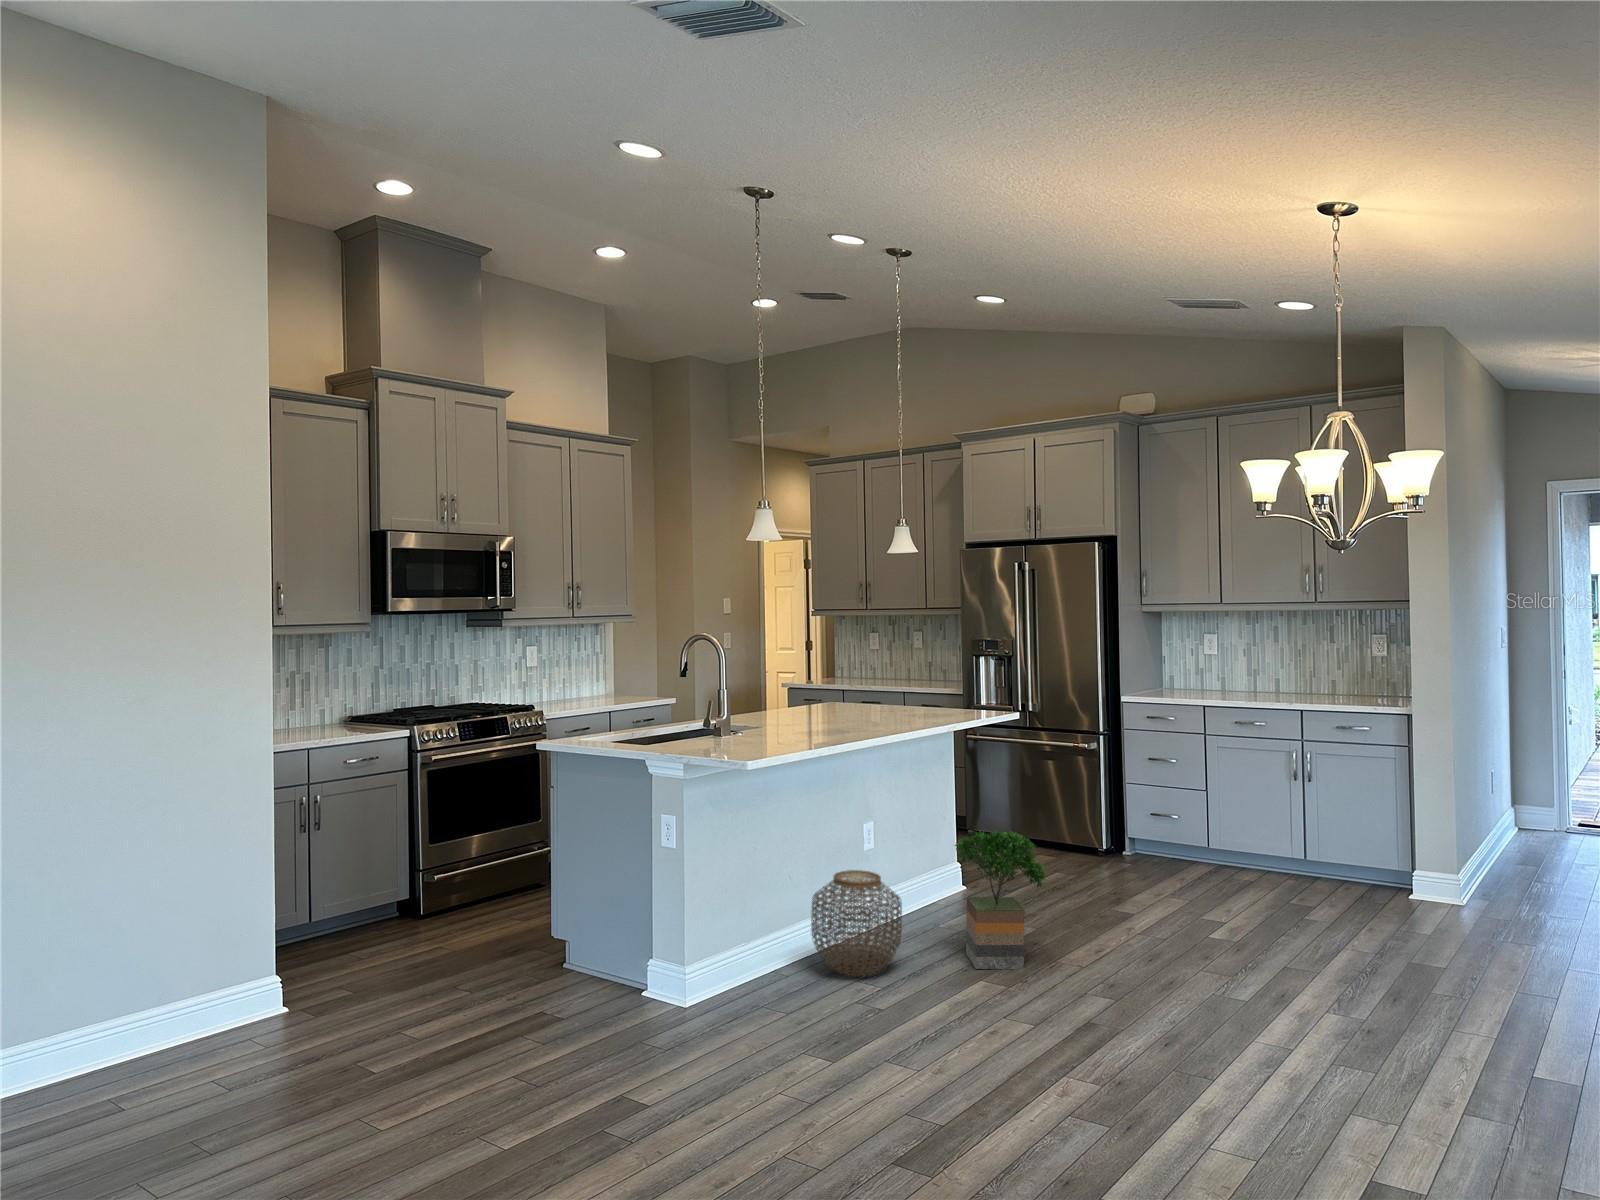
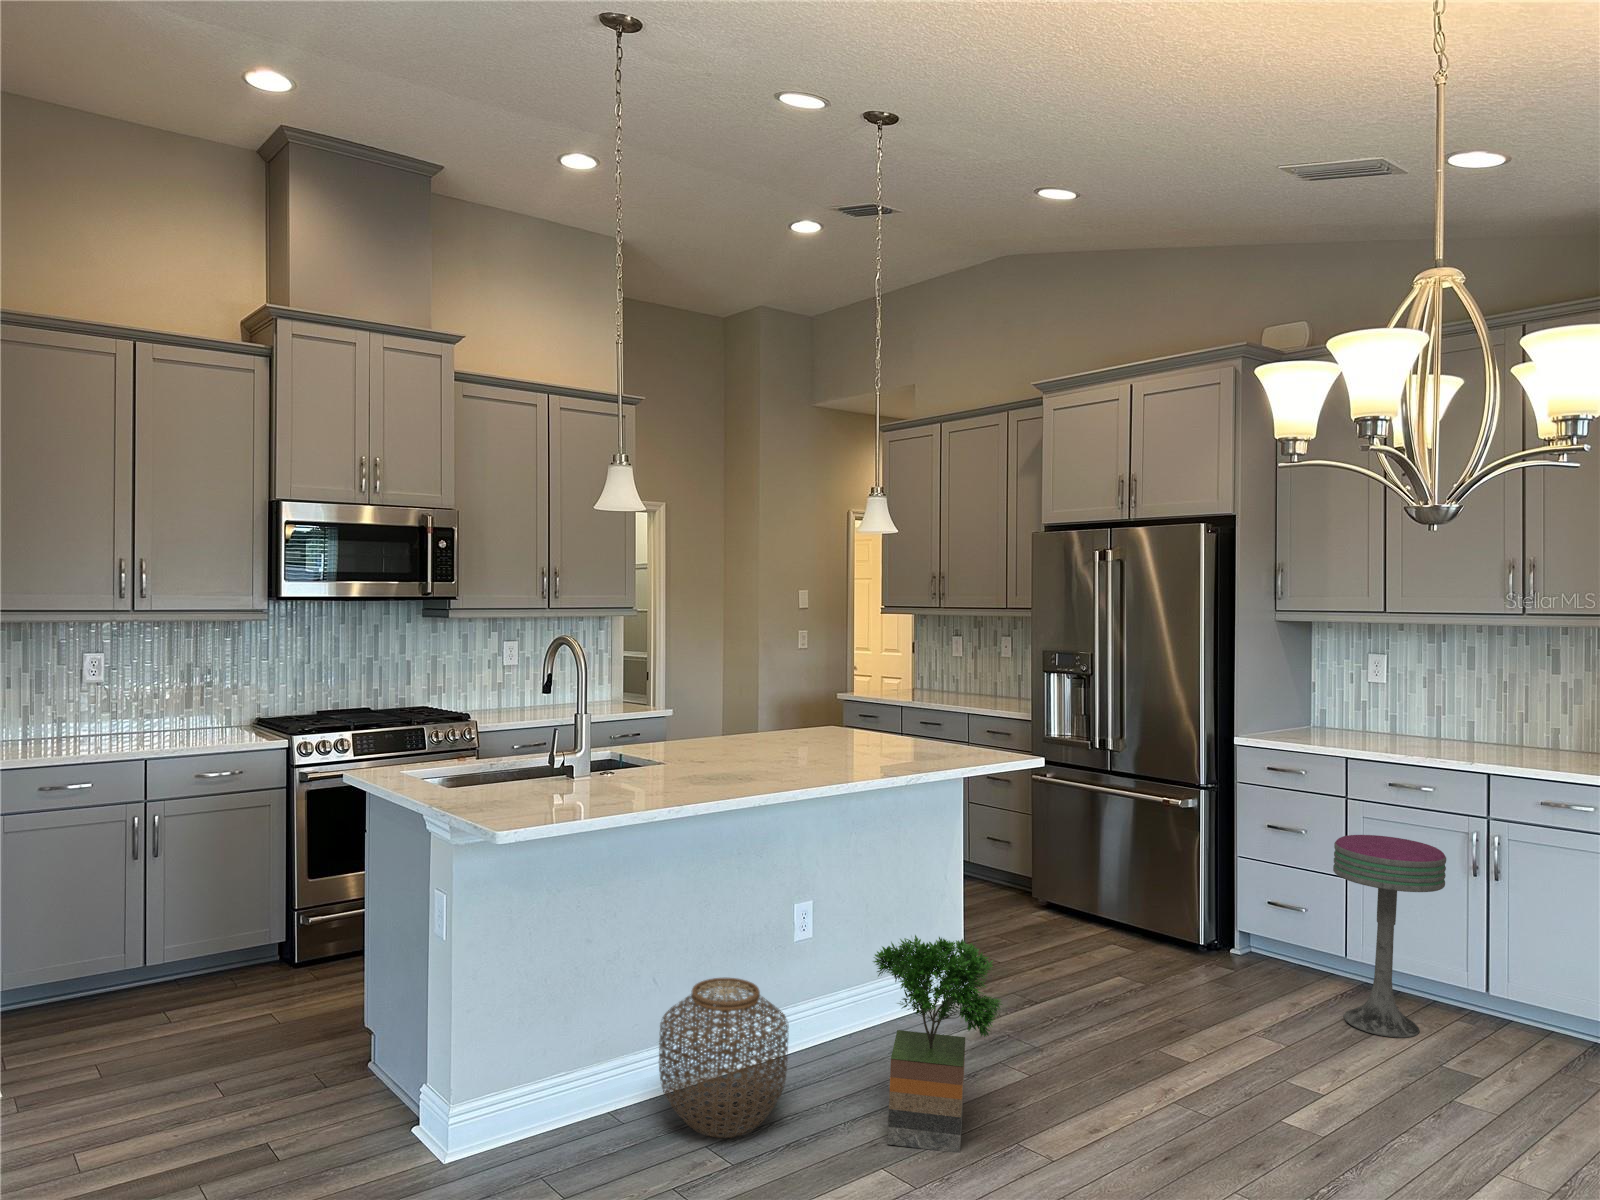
bar stool: none [1208,757,1281,891] -> present [1333,835,1446,1038]

